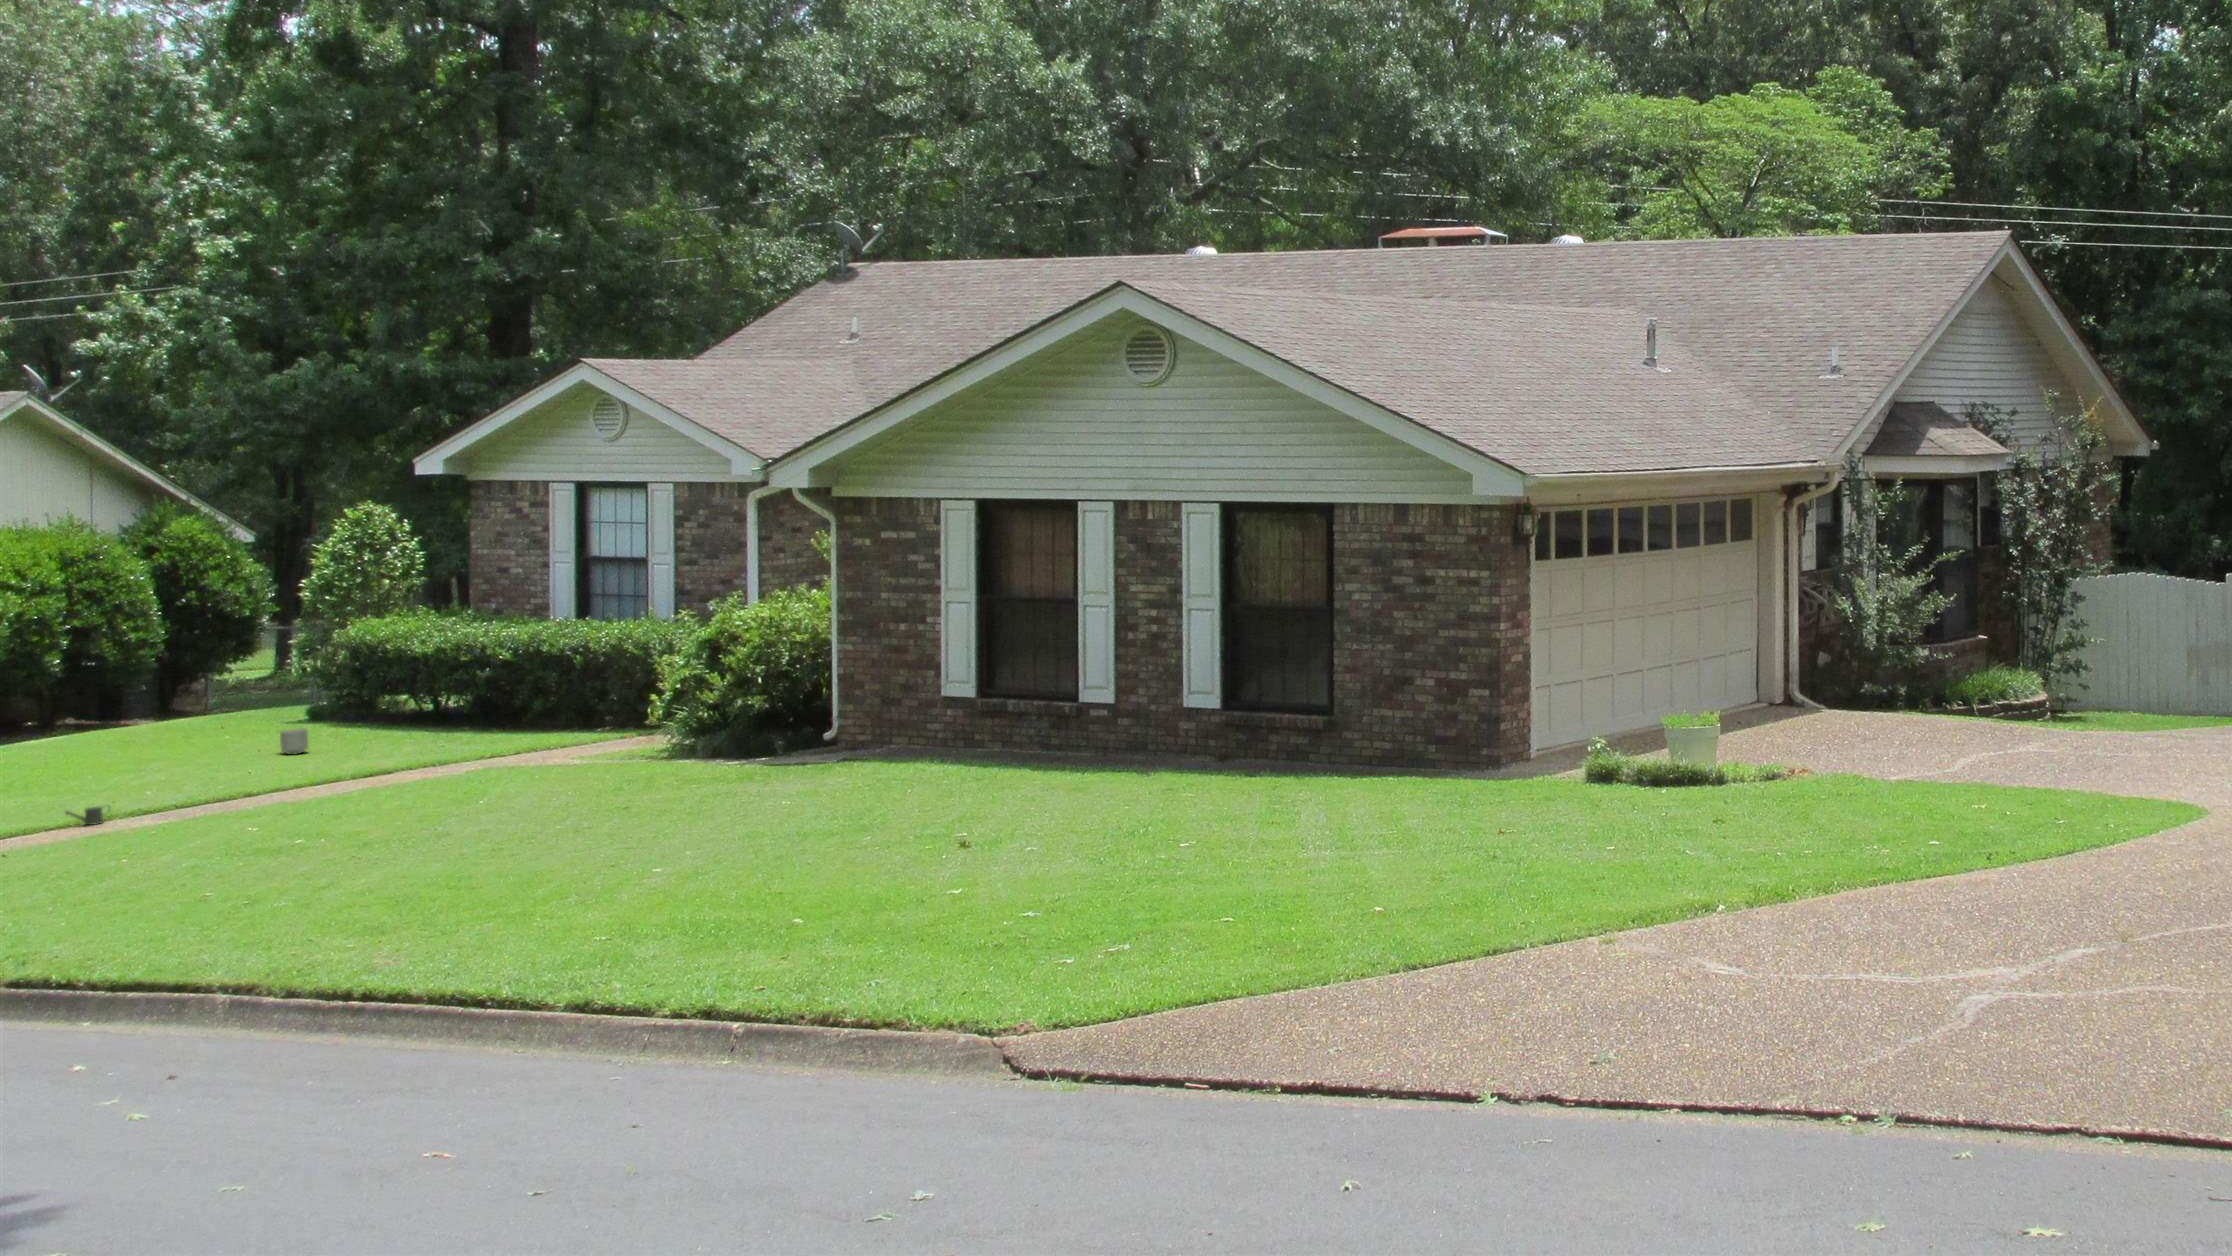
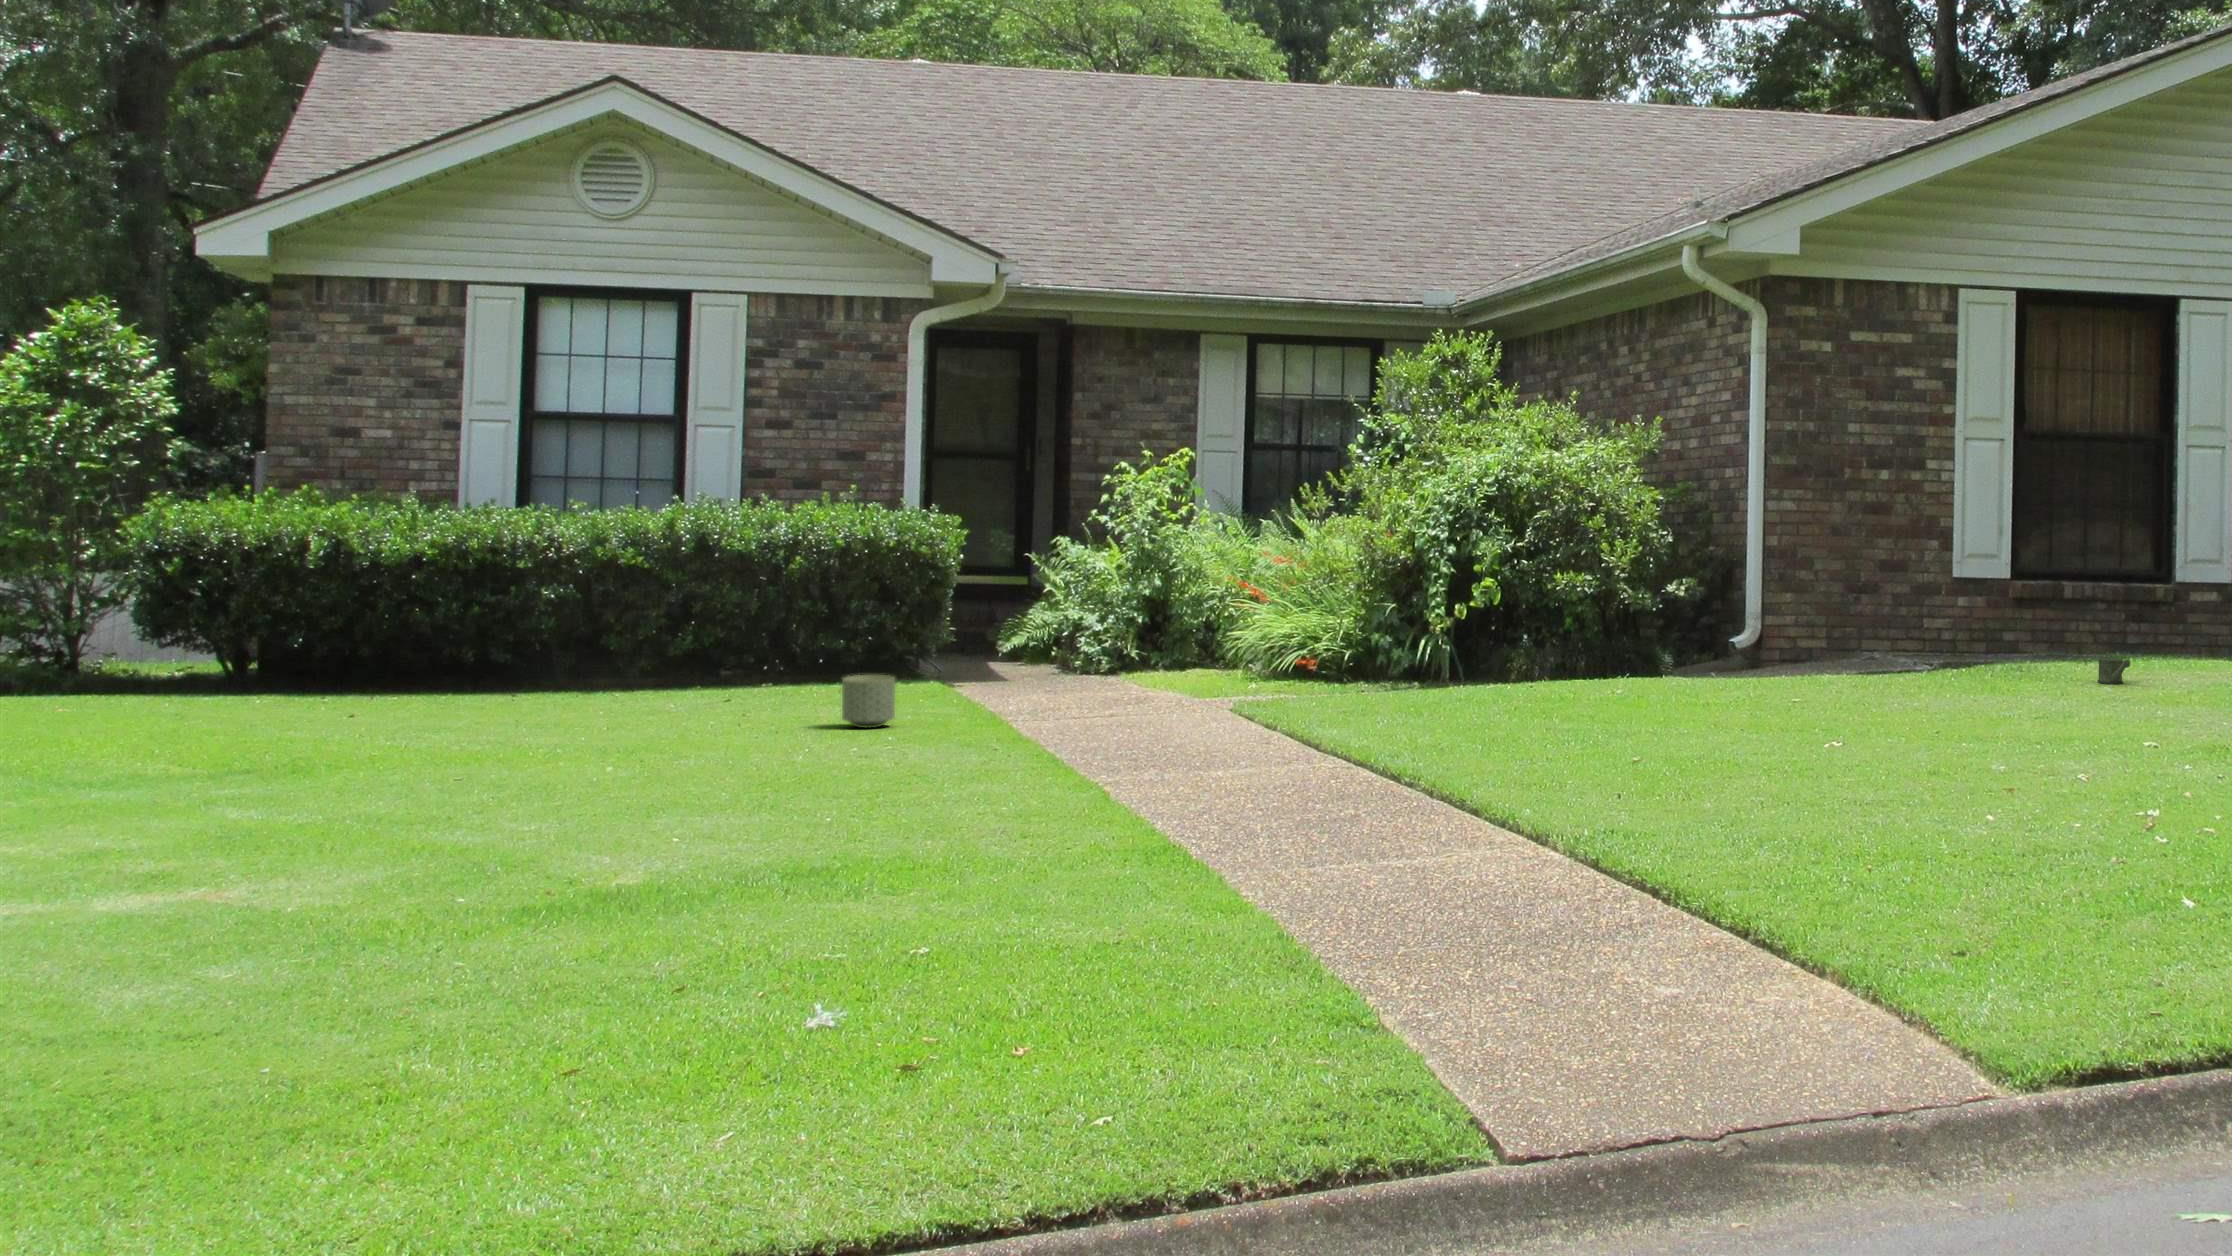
watering can: present [66,806,109,825] -> present [2098,656,2130,684]

